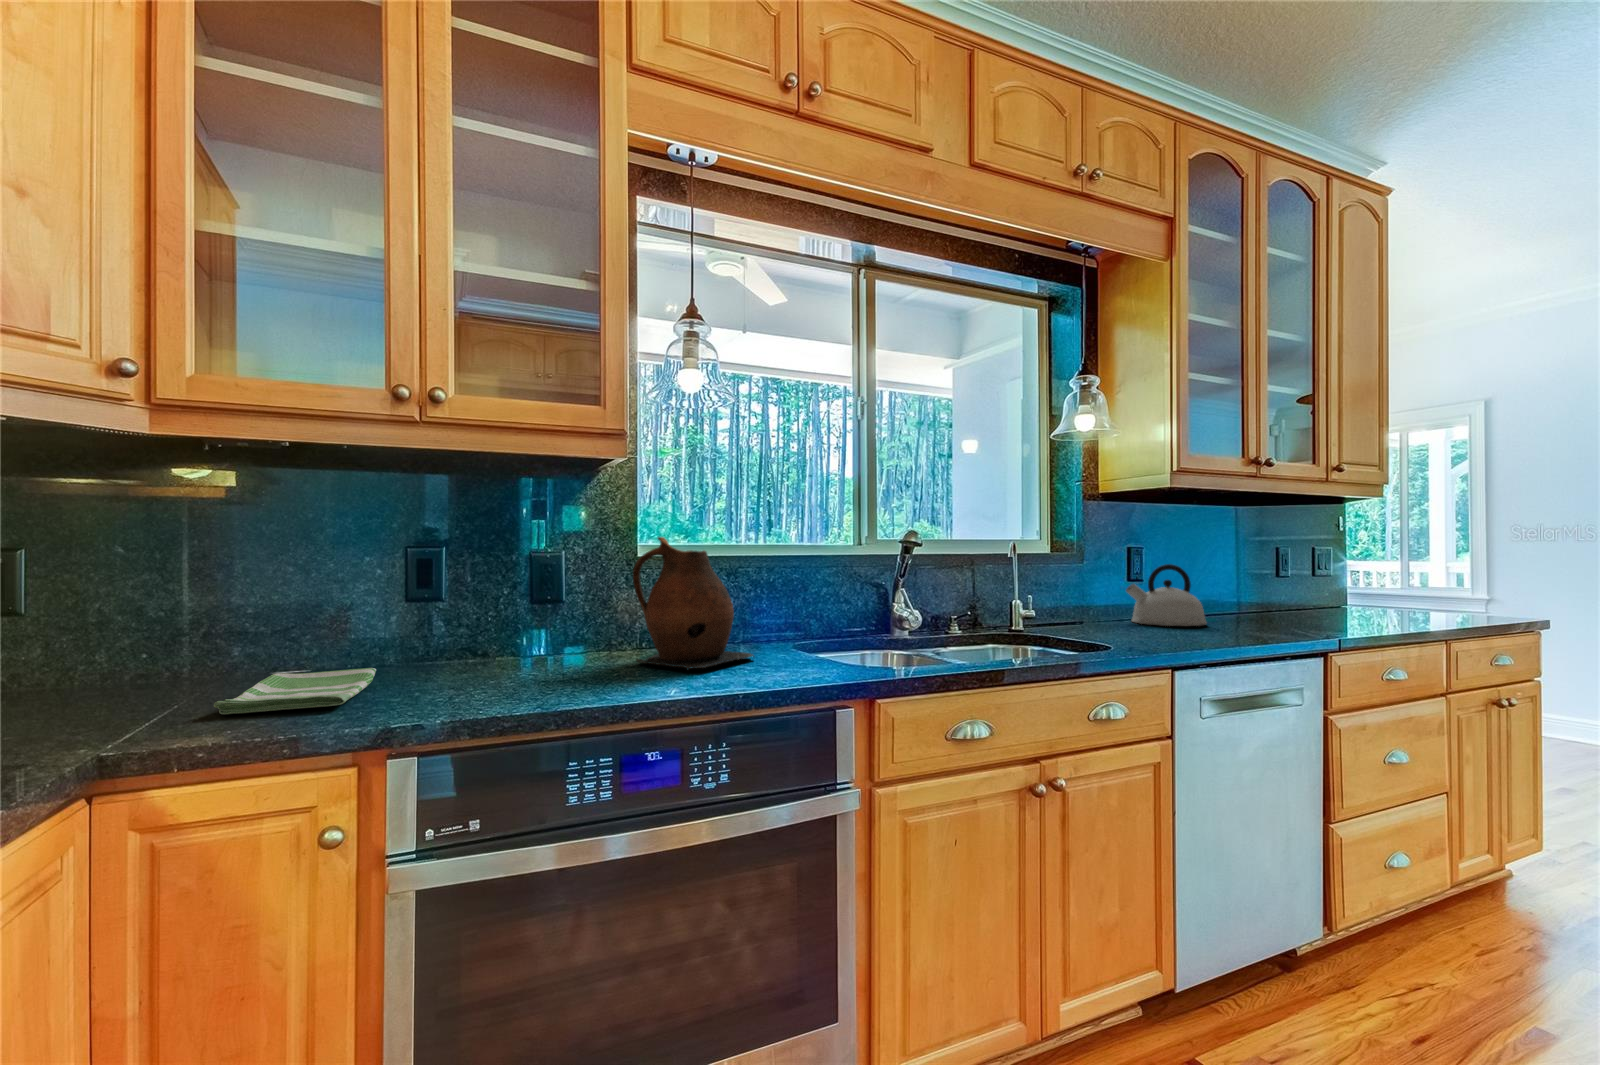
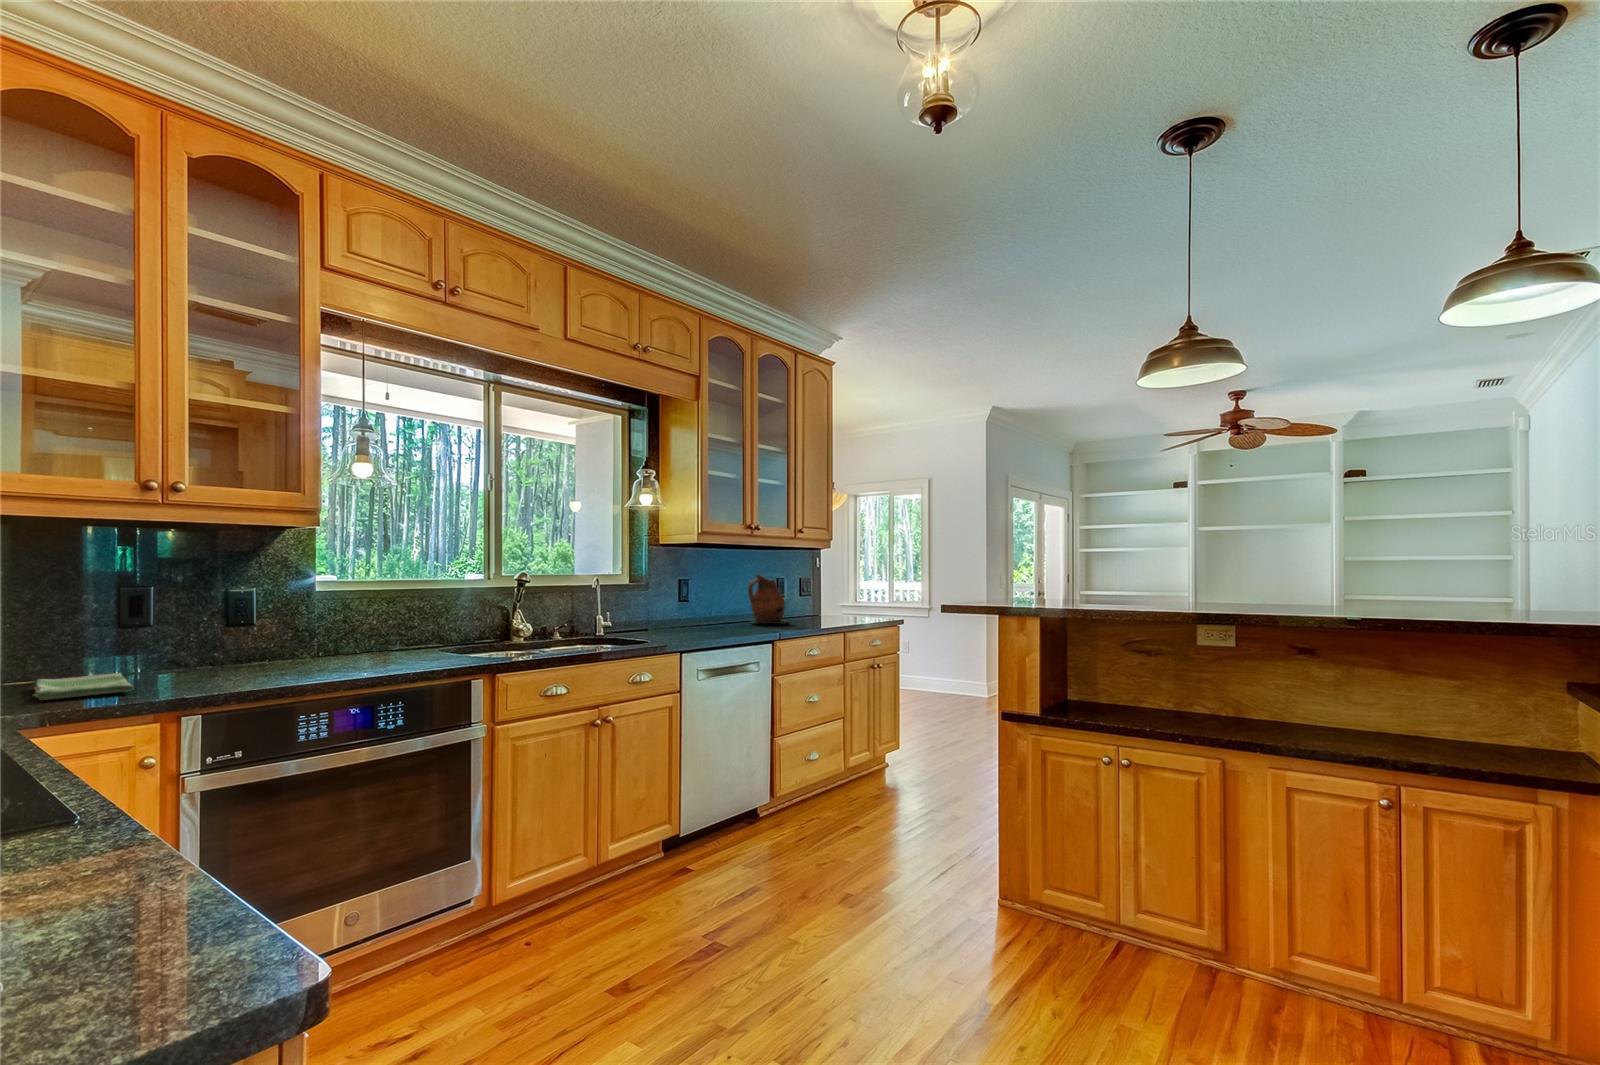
ceramic pitcher: present [633,537,754,670] -> present [748,574,787,624]
kettle: present [1126,564,1207,626] -> none [676,590,723,629]

